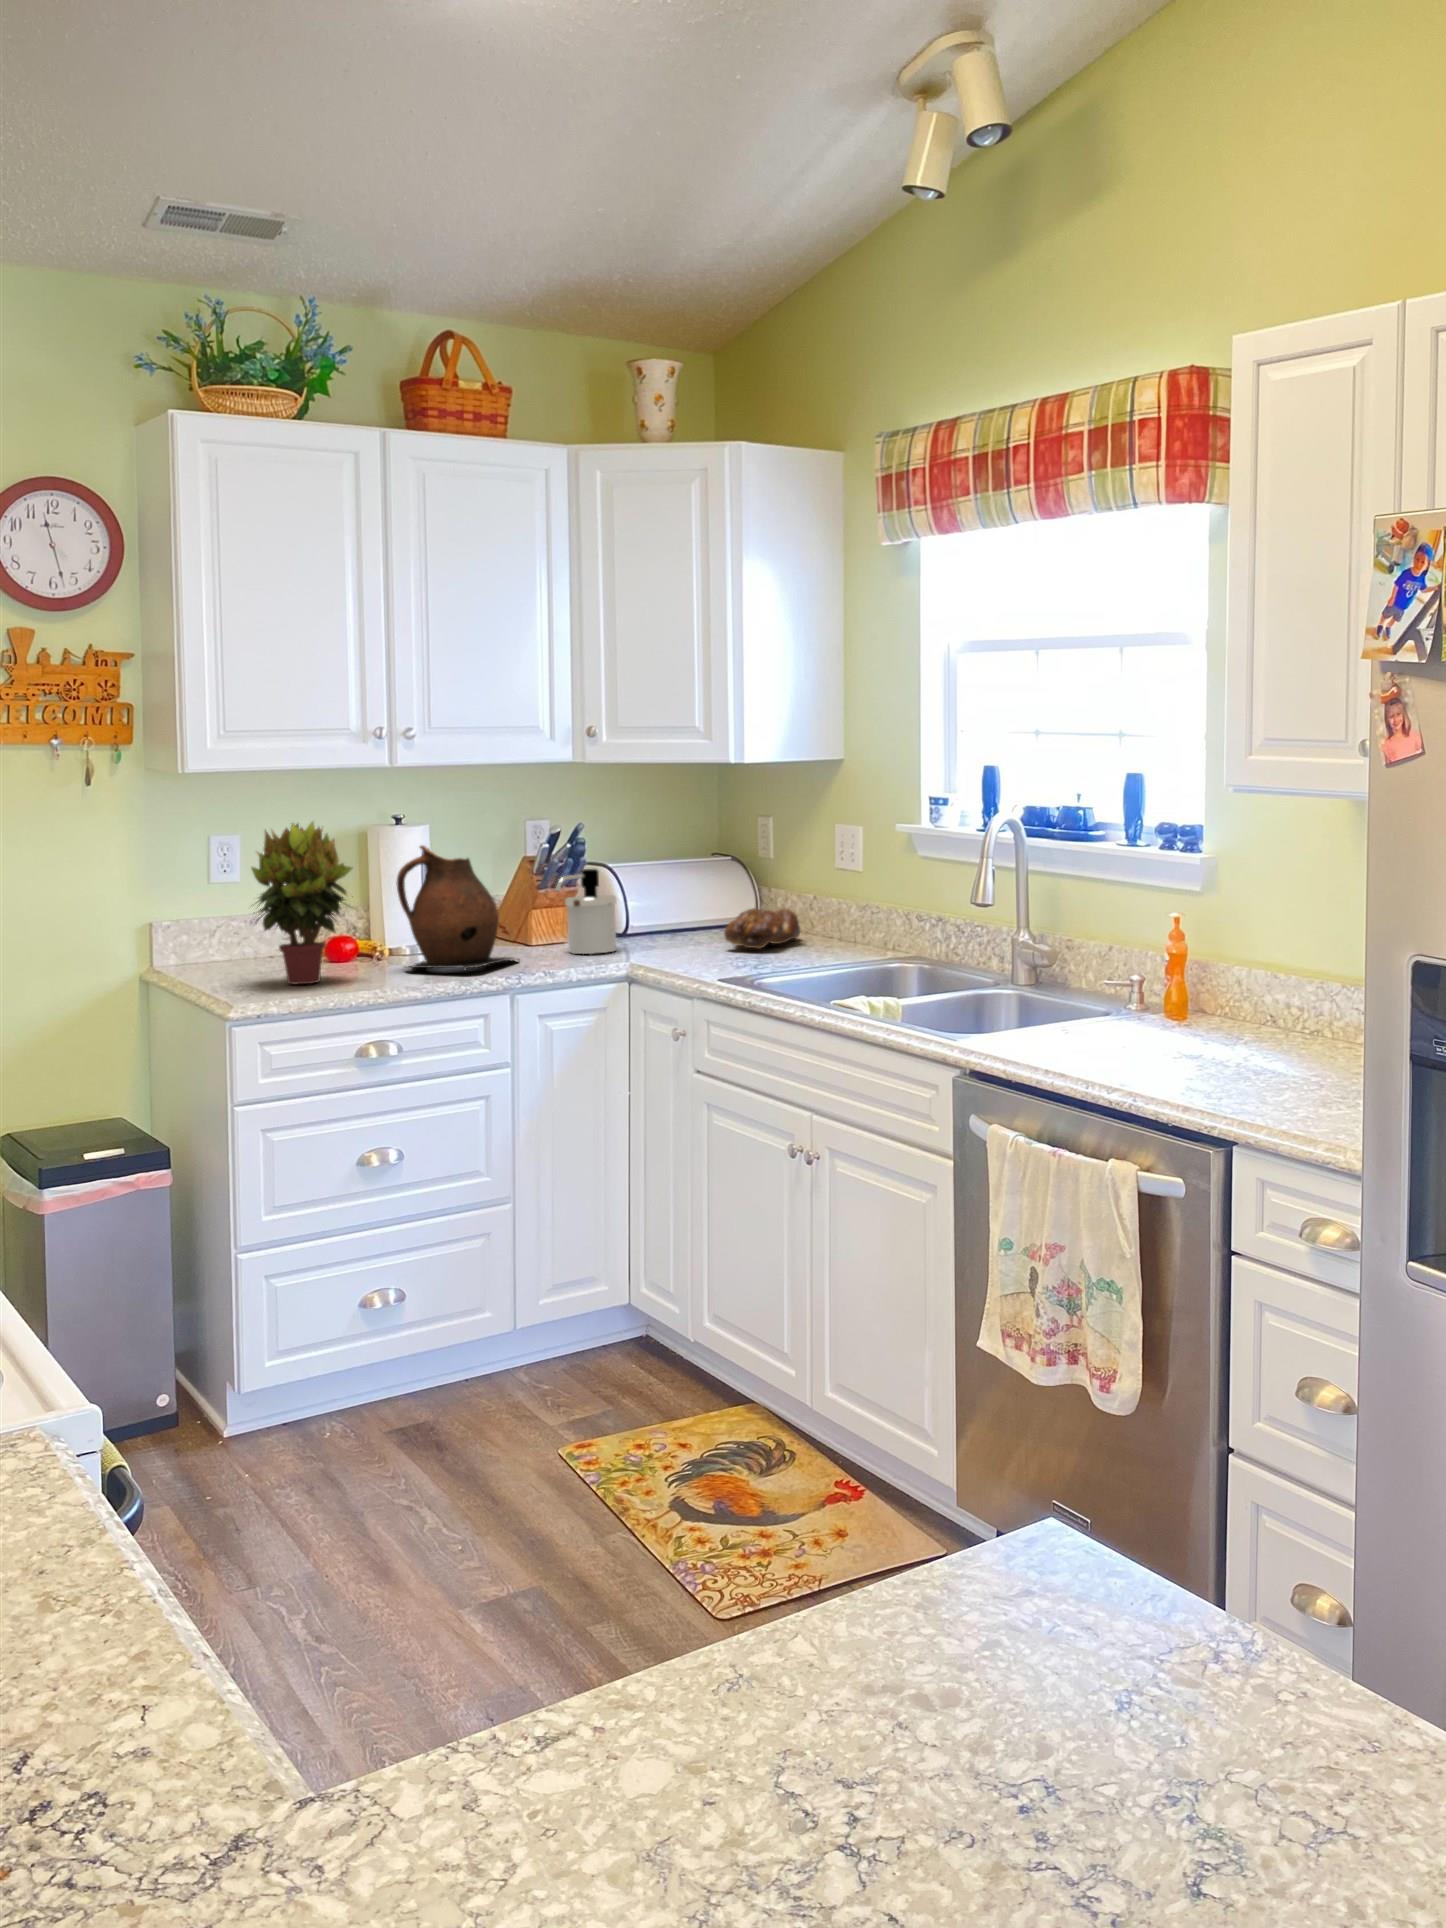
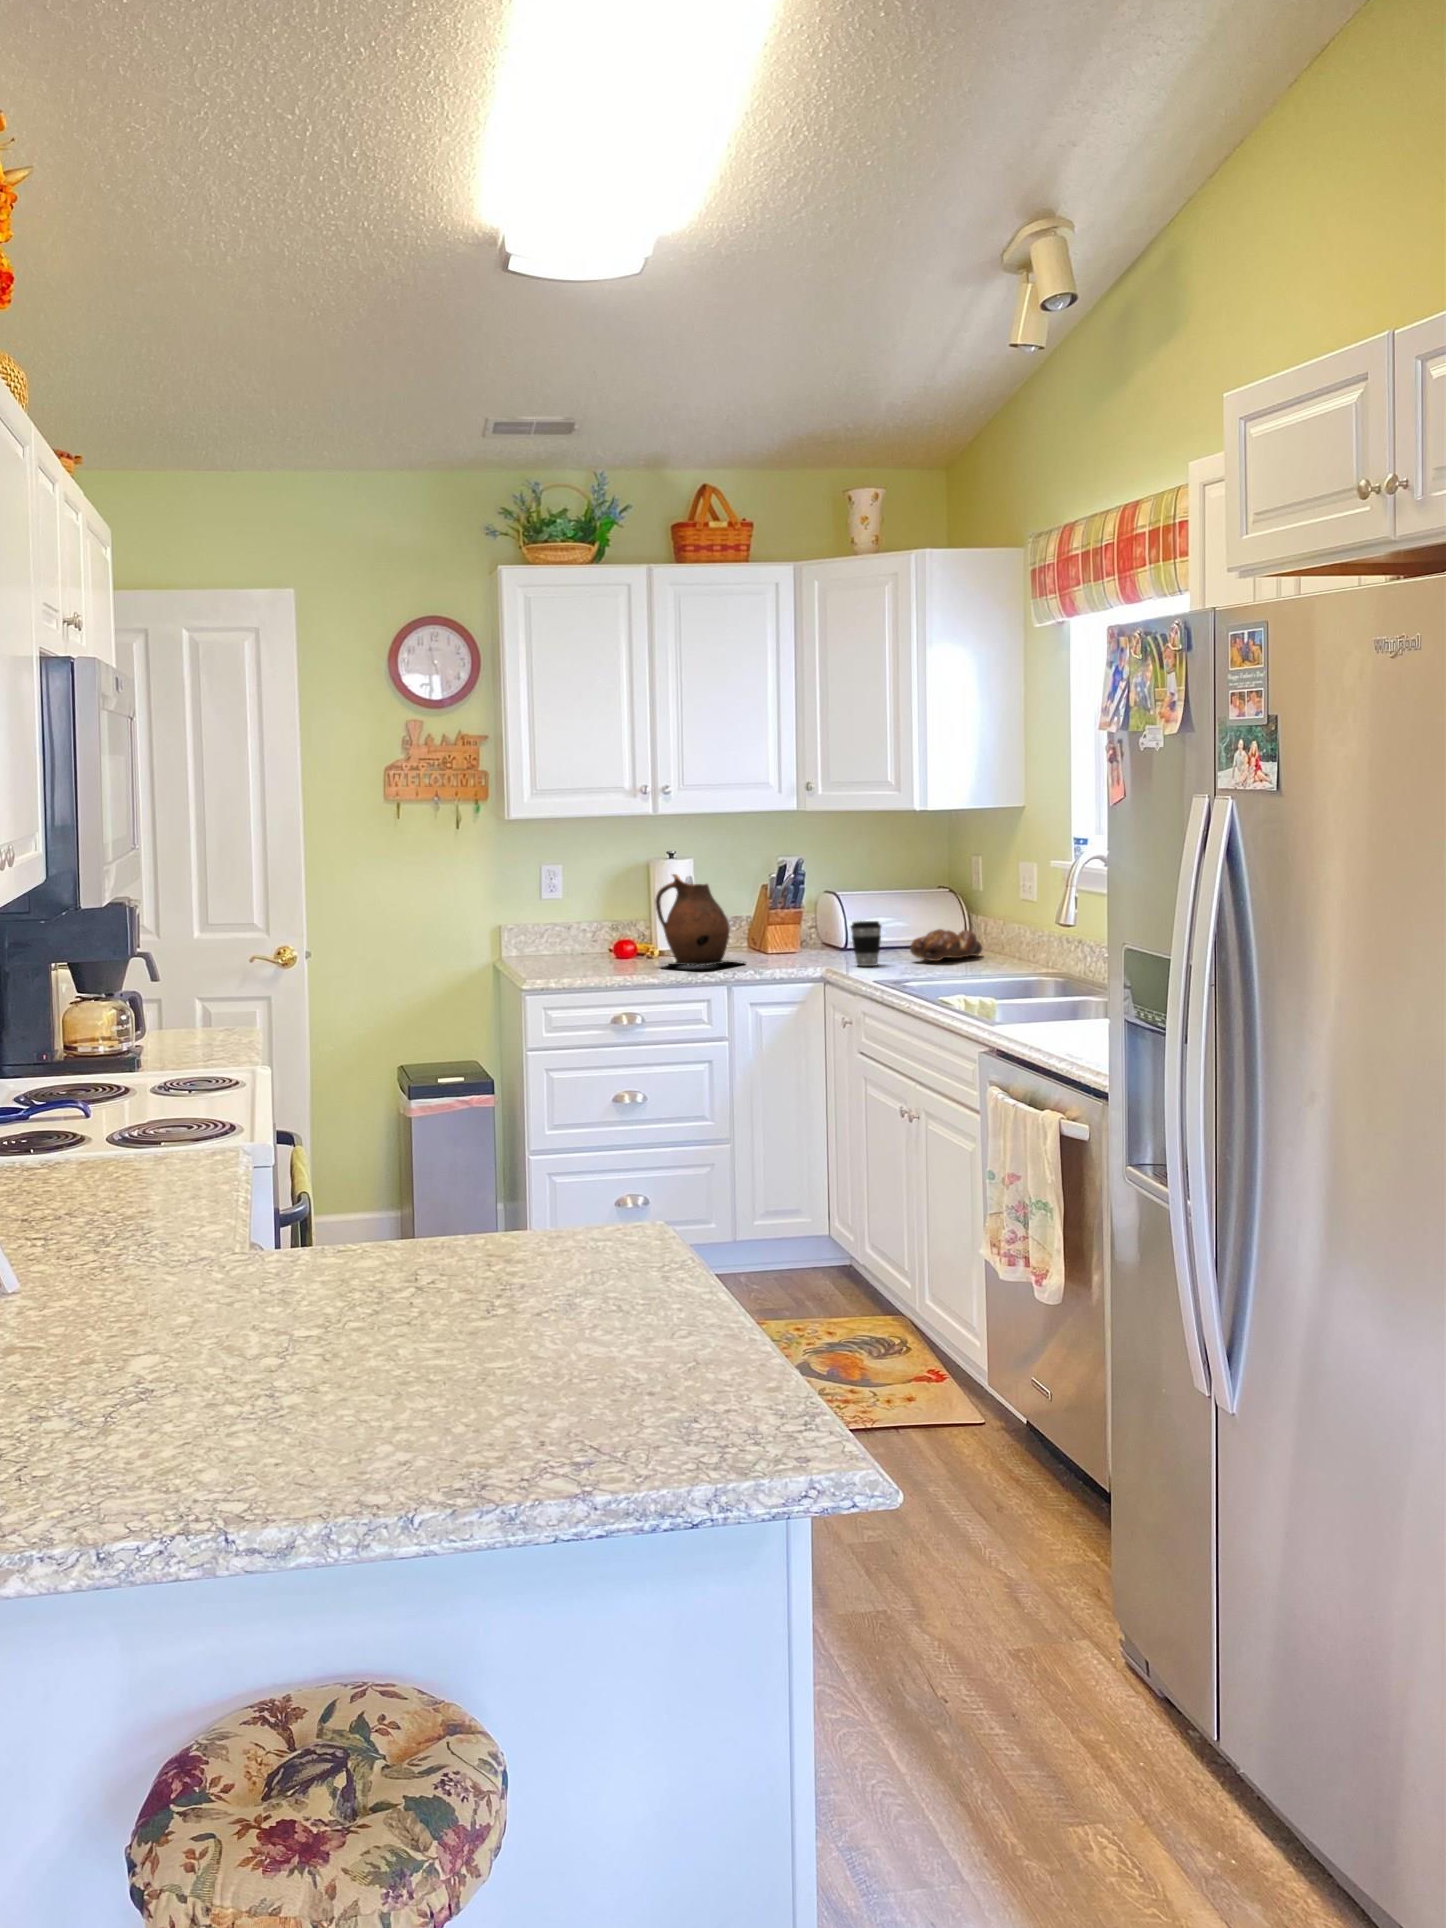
potted plant: present [252,822,352,984] -> none [547,855,625,972]
soap dispenser: present [556,869,617,954] -> none [775,894,828,961]
coffee cup: none [657,901,696,959] -> present [851,921,881,966]

